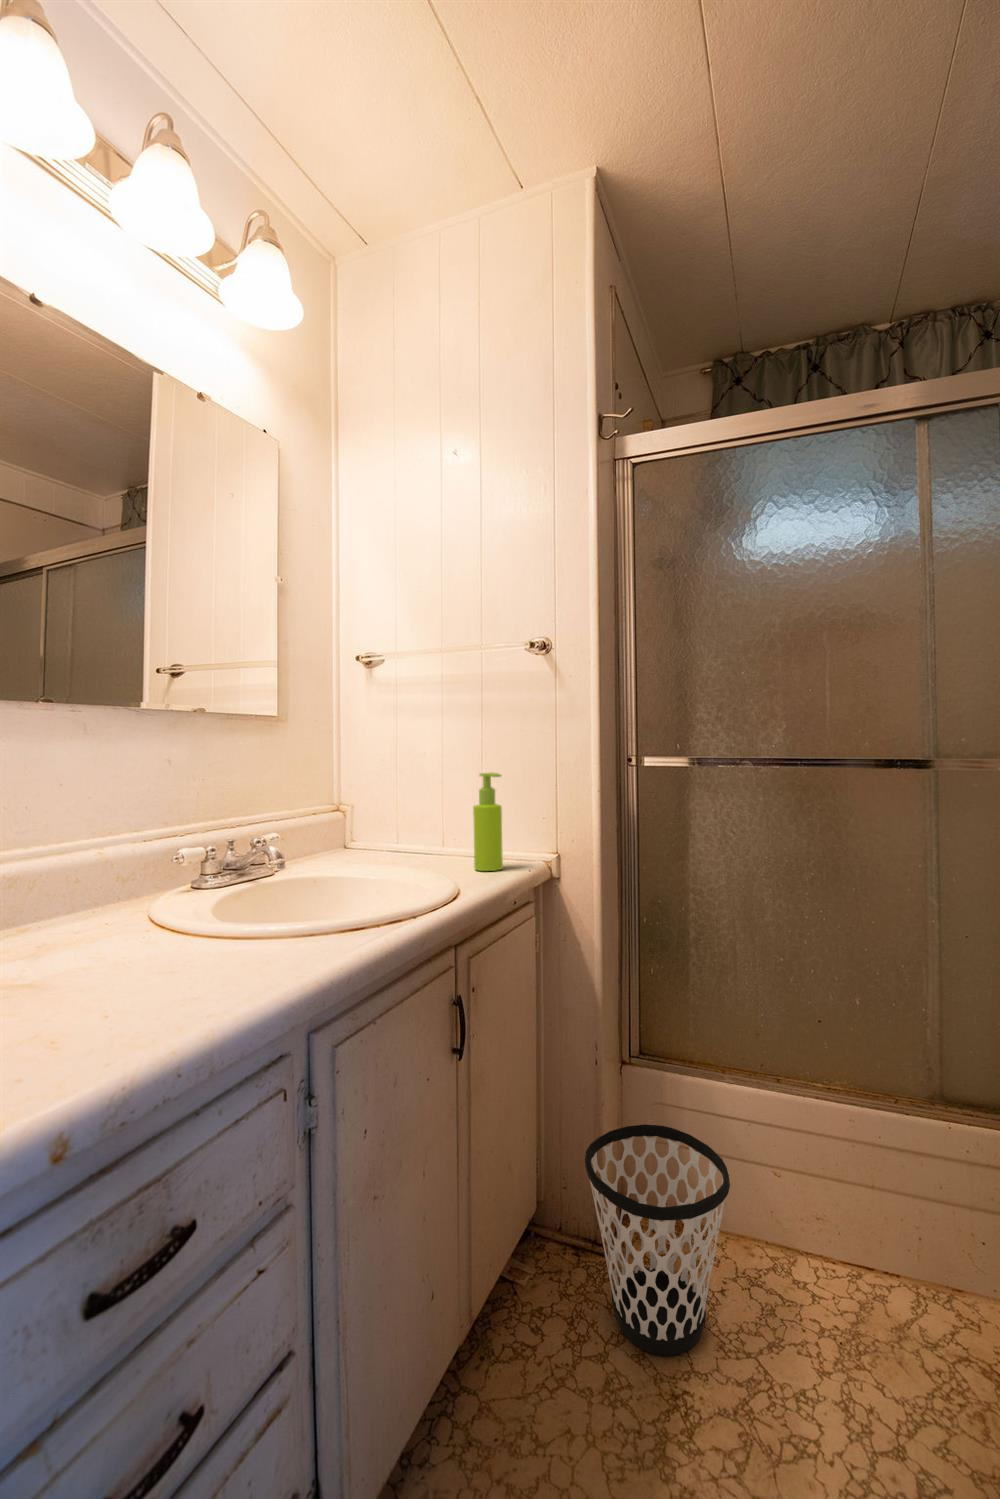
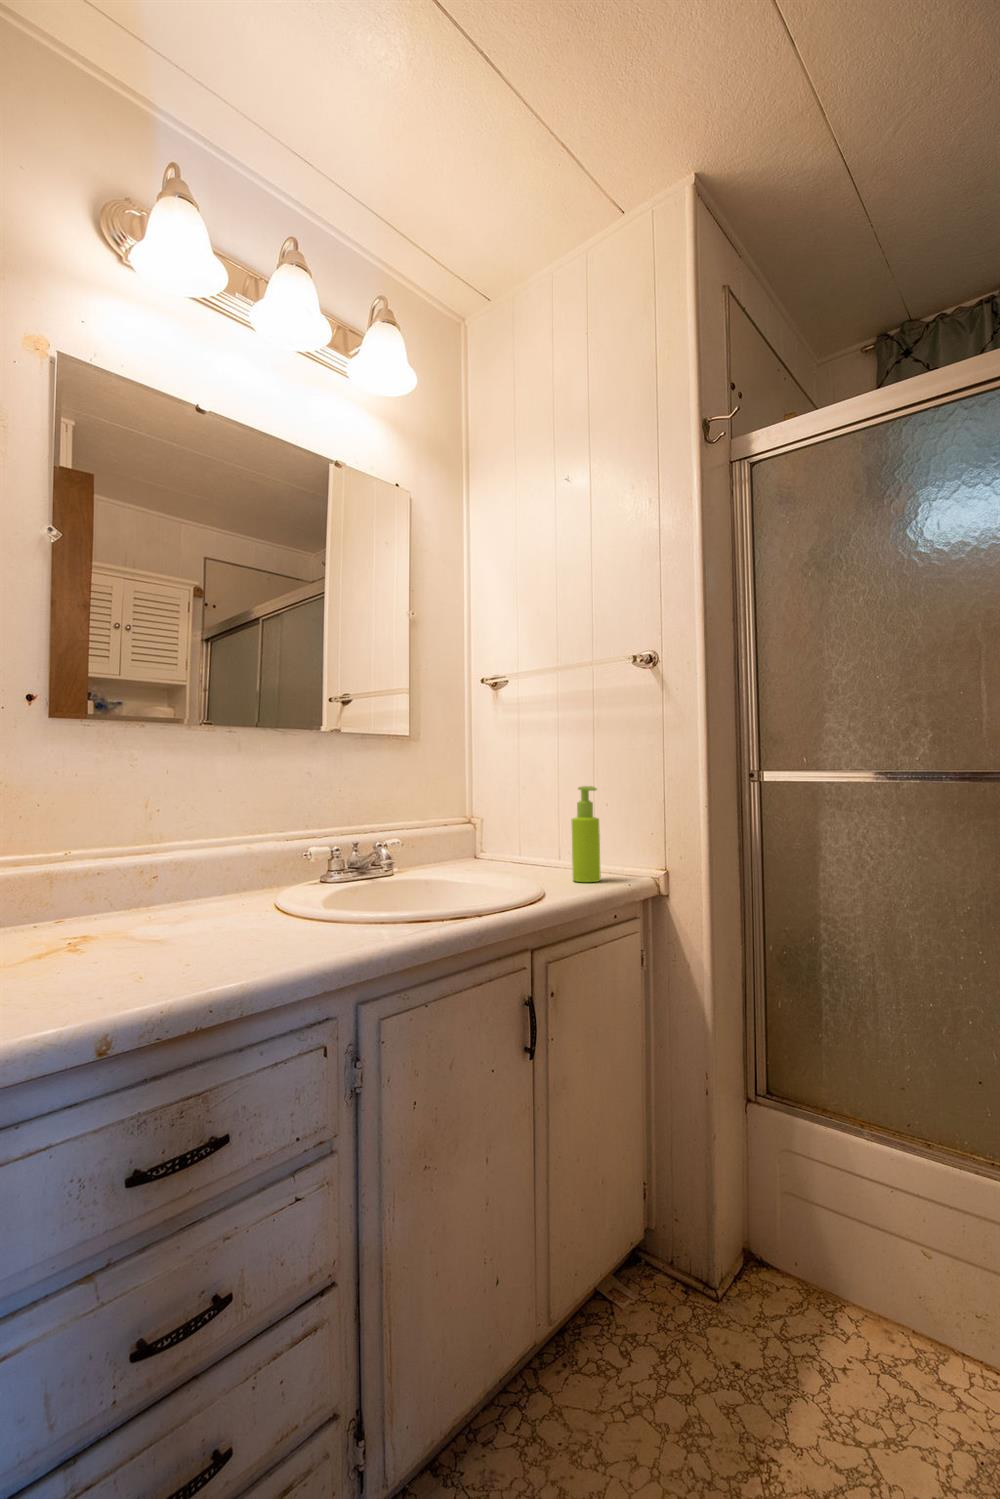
wastebasket: present [585,1124,730,1356] -> none [678,1164,839,1419]

